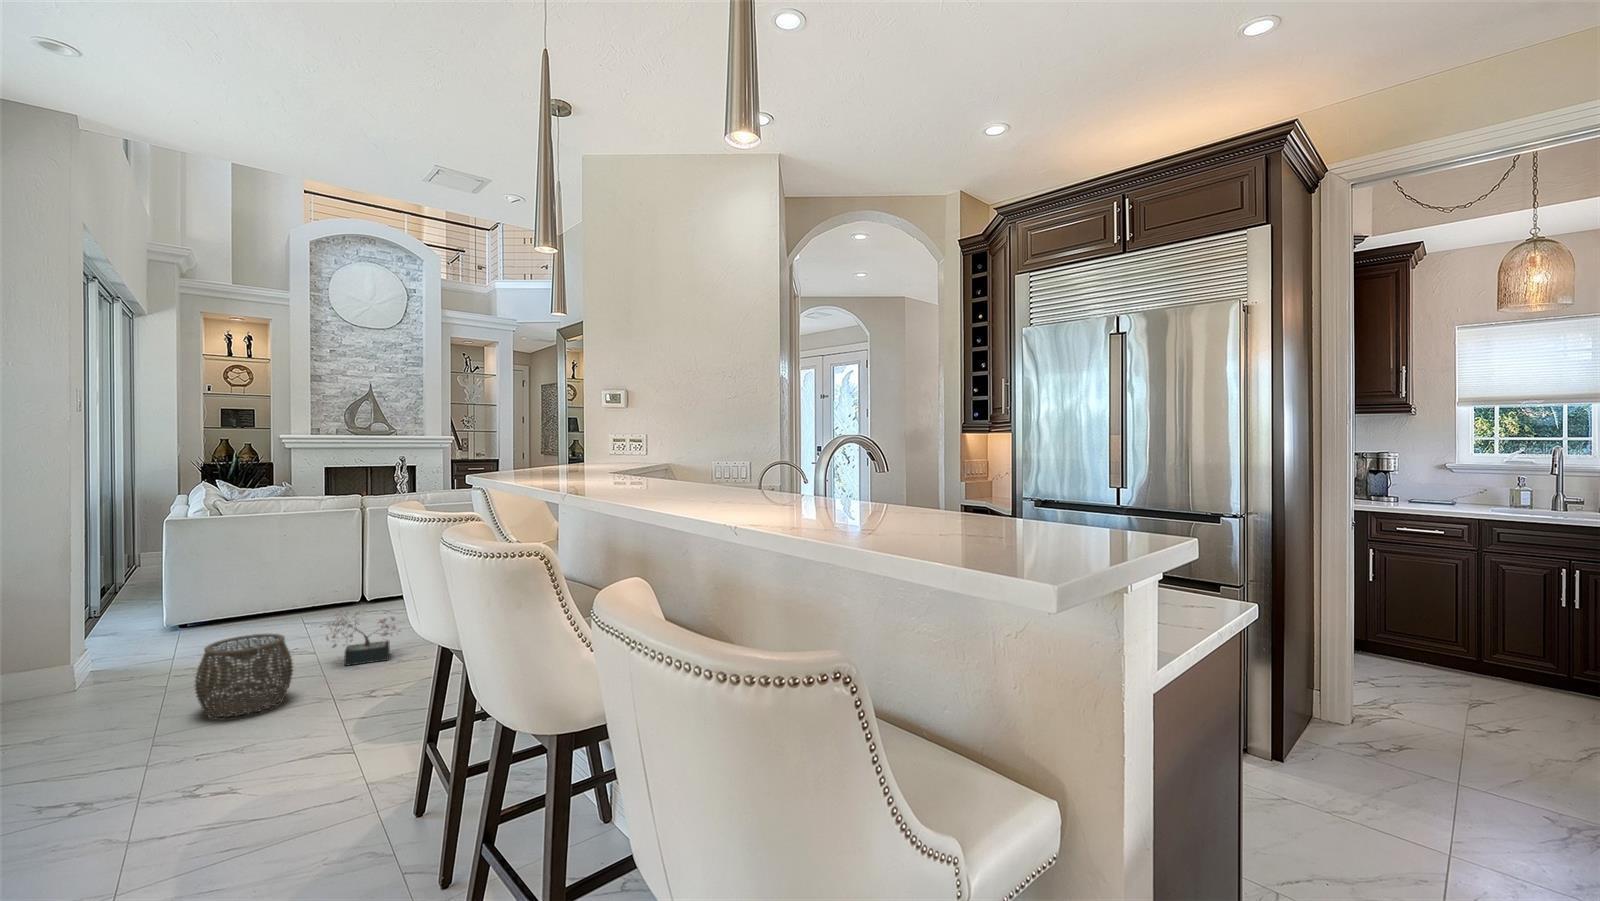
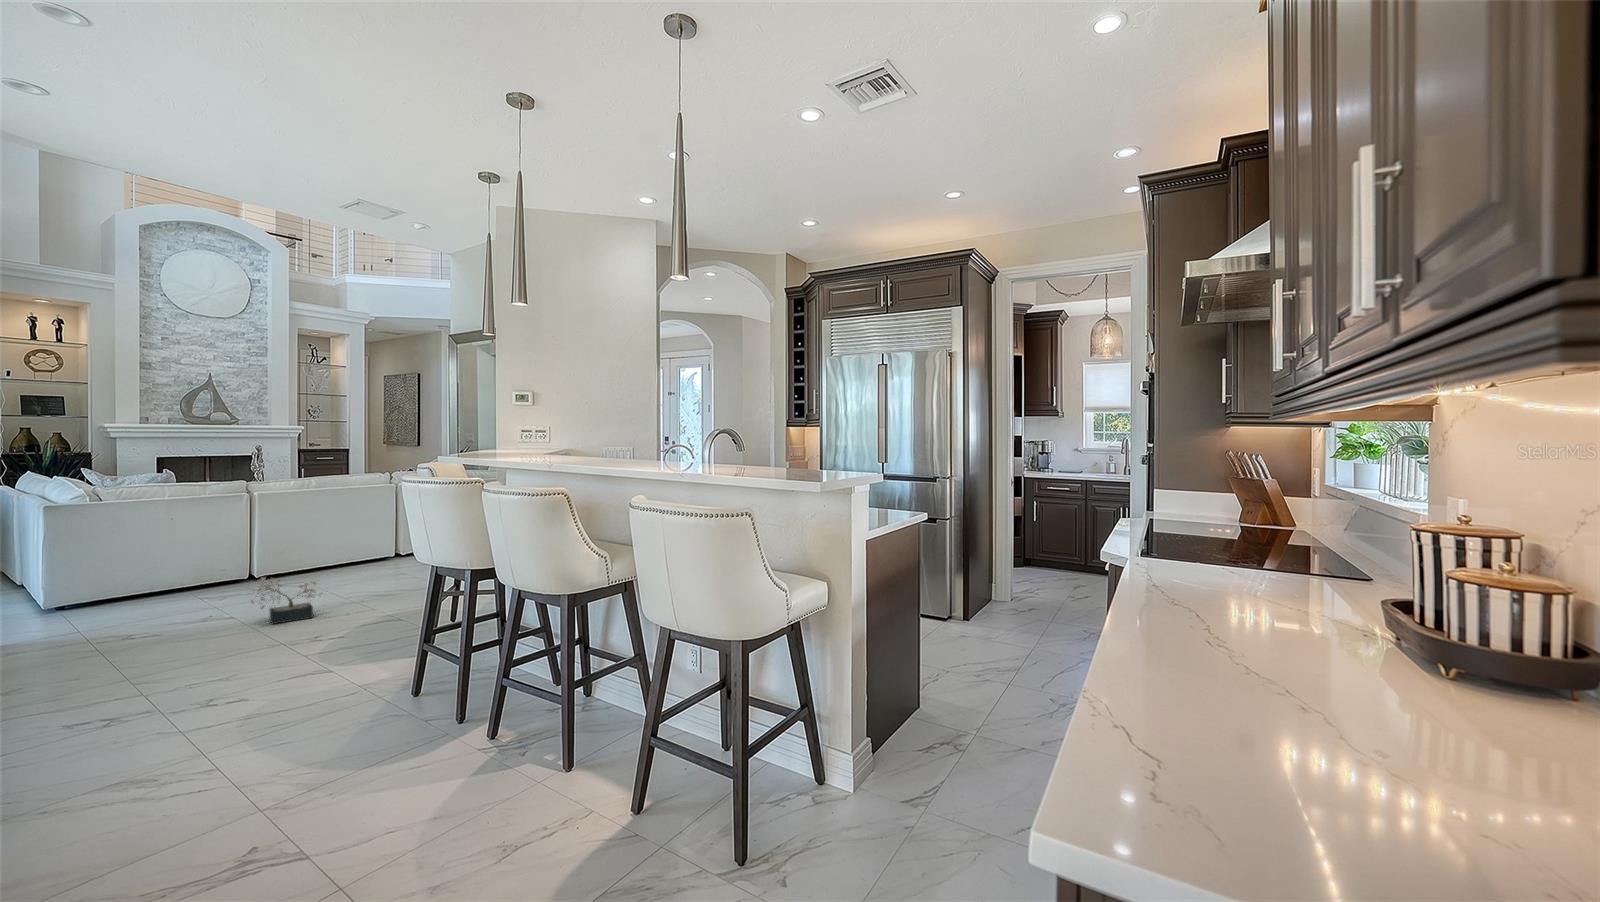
woven basket: present [195,634,293,718] -> none [152,594,243,664]

